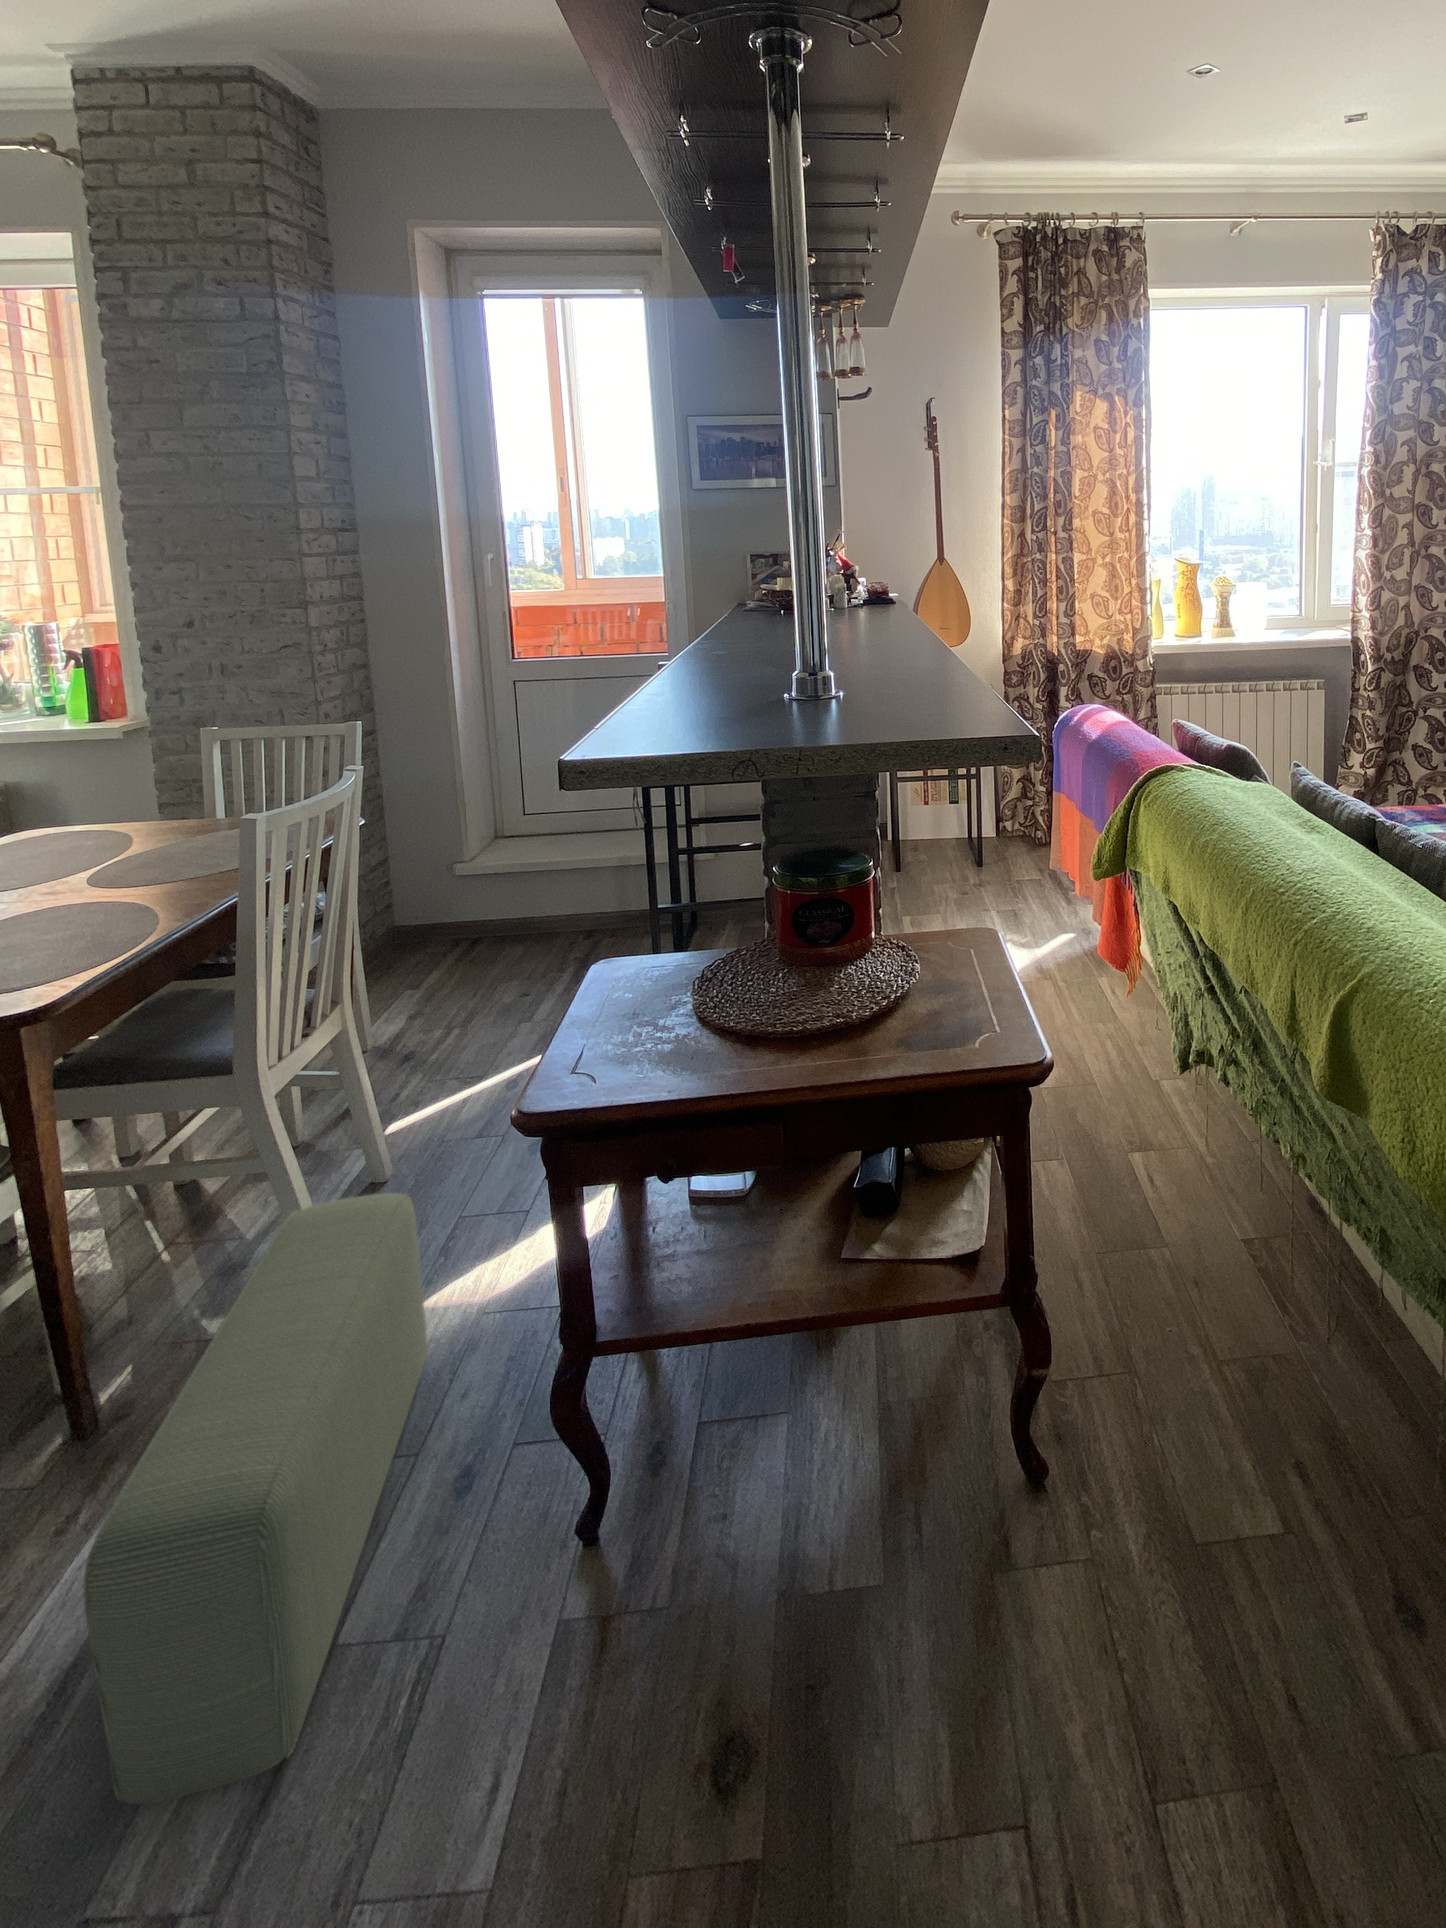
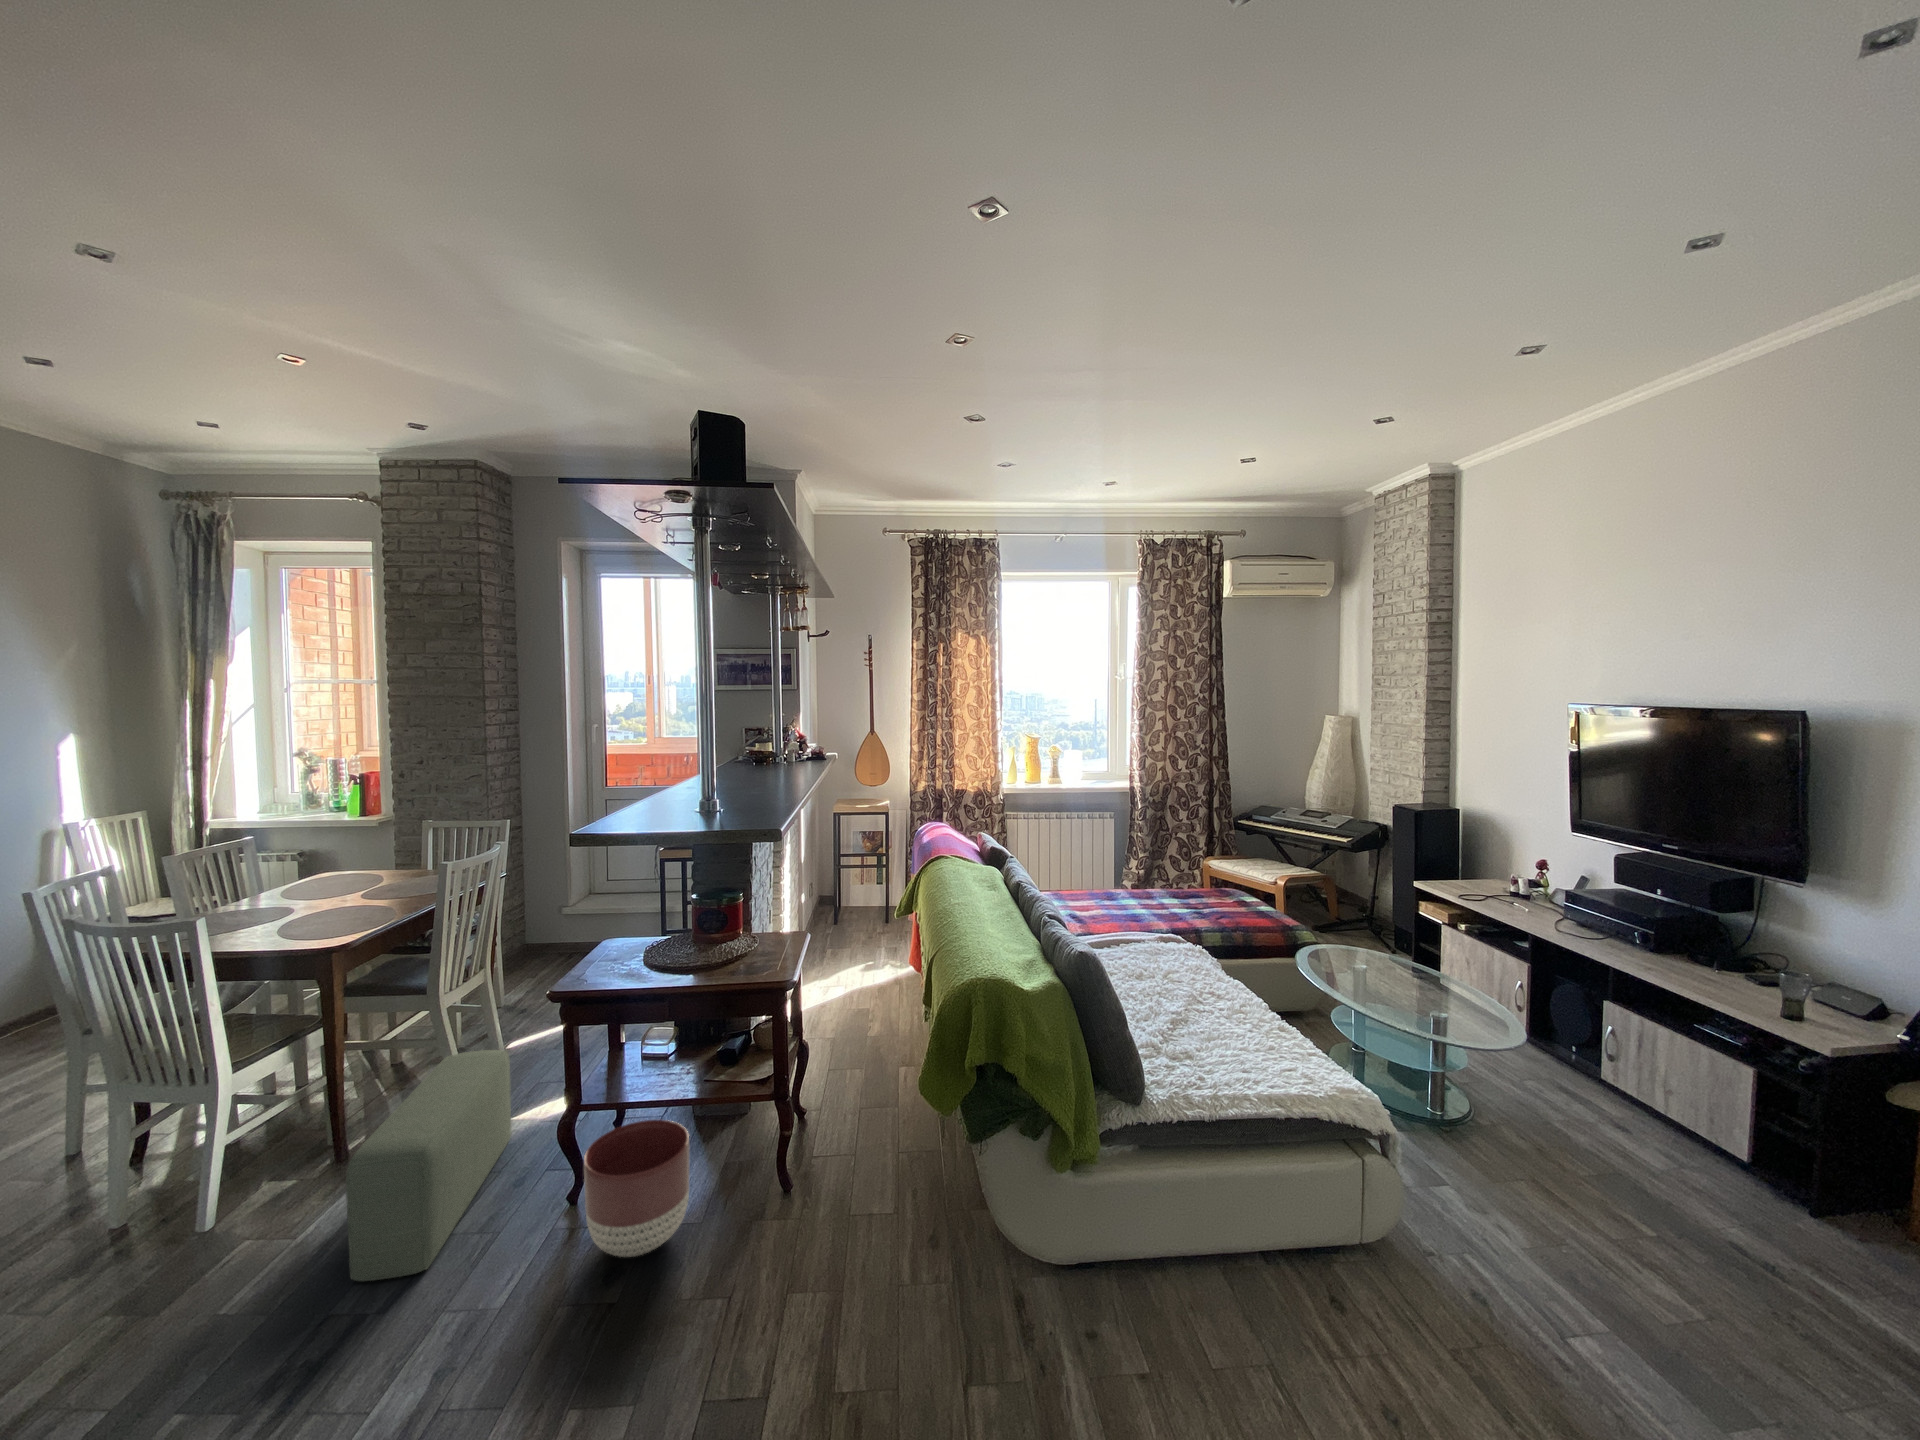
planter: none [626,1366,848,1706] -> present [584,1120,689,1257]

